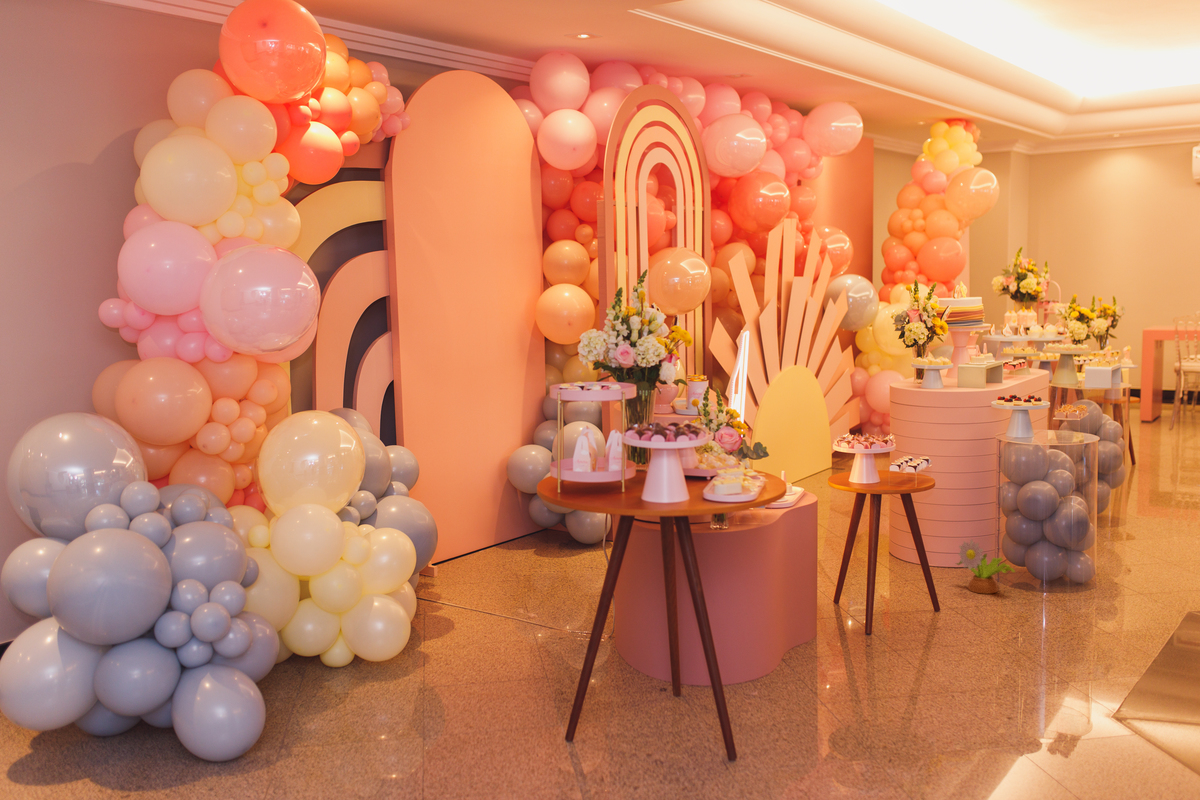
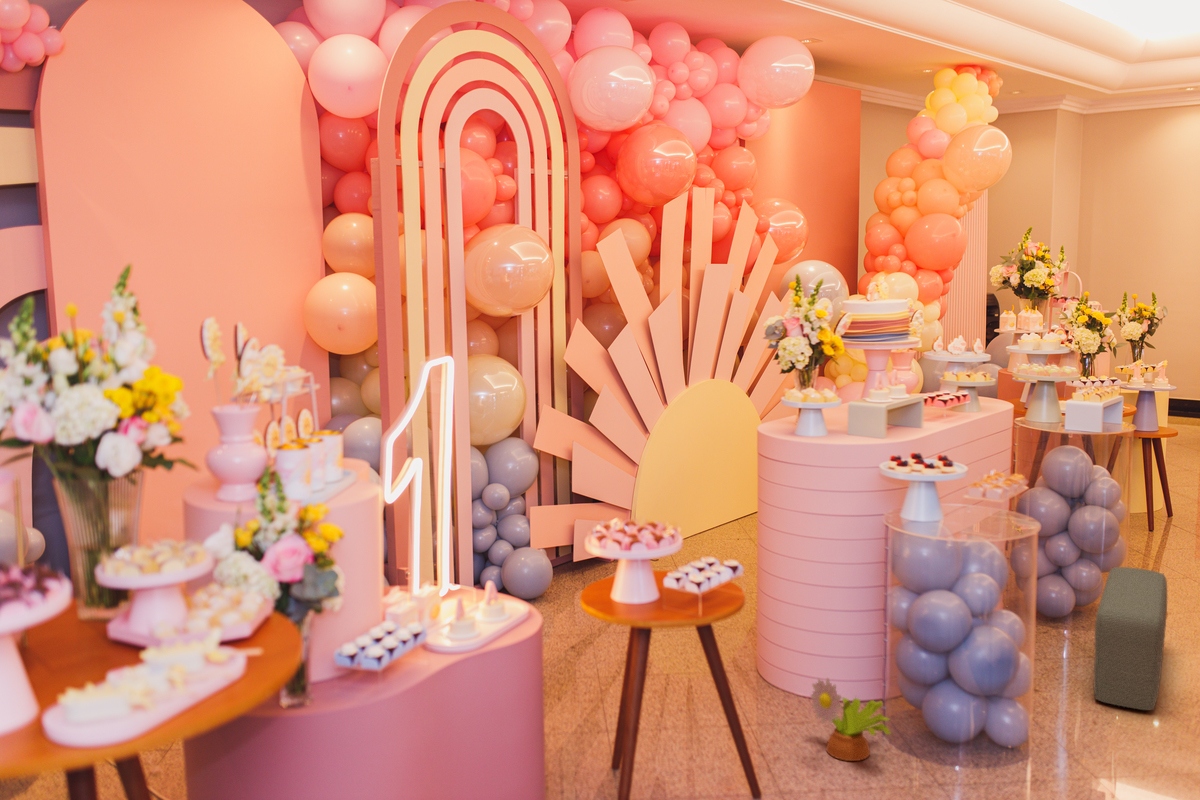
pouf: none [1122,479,1170,563] -> present [1094,567,1167,710]

